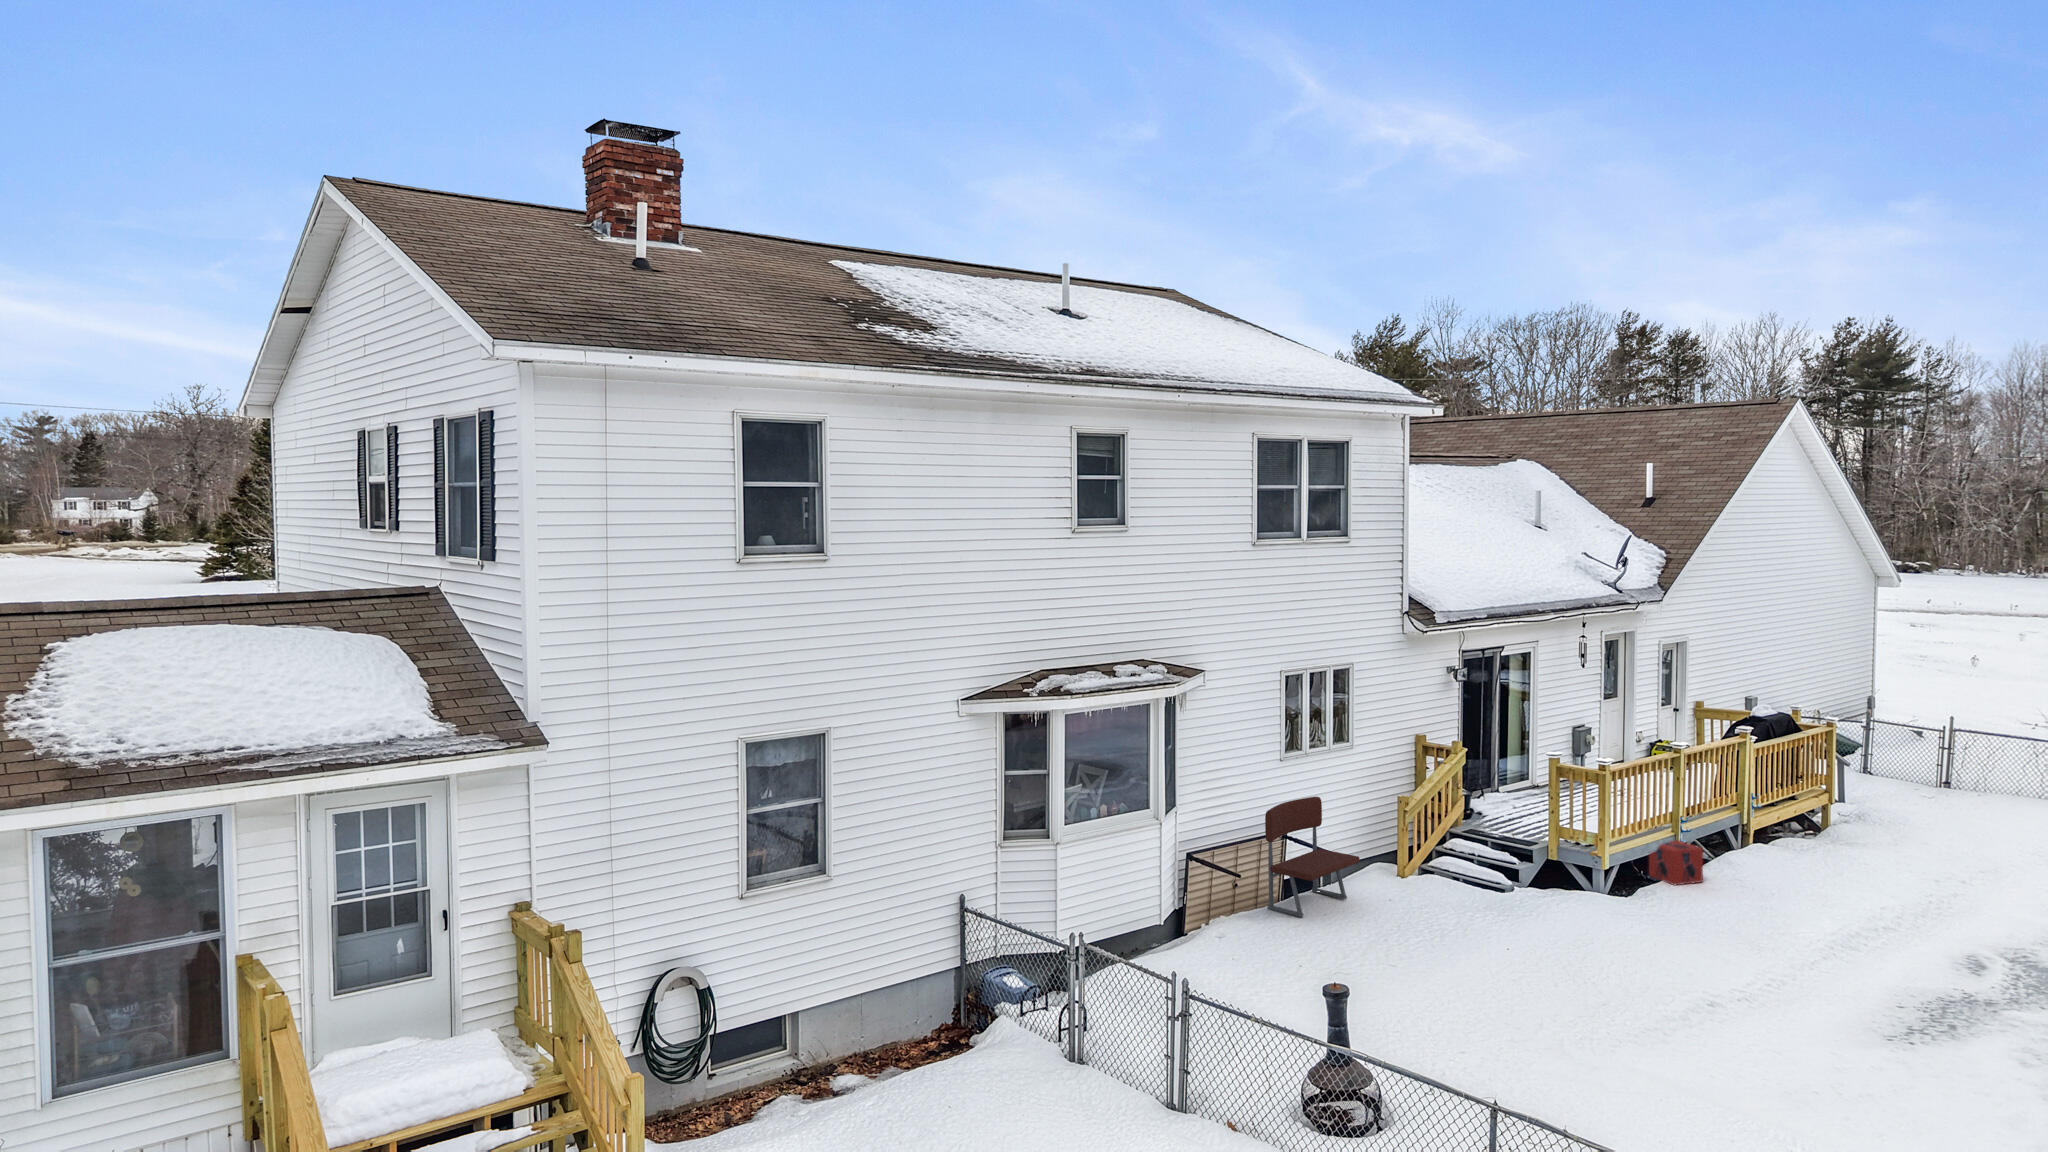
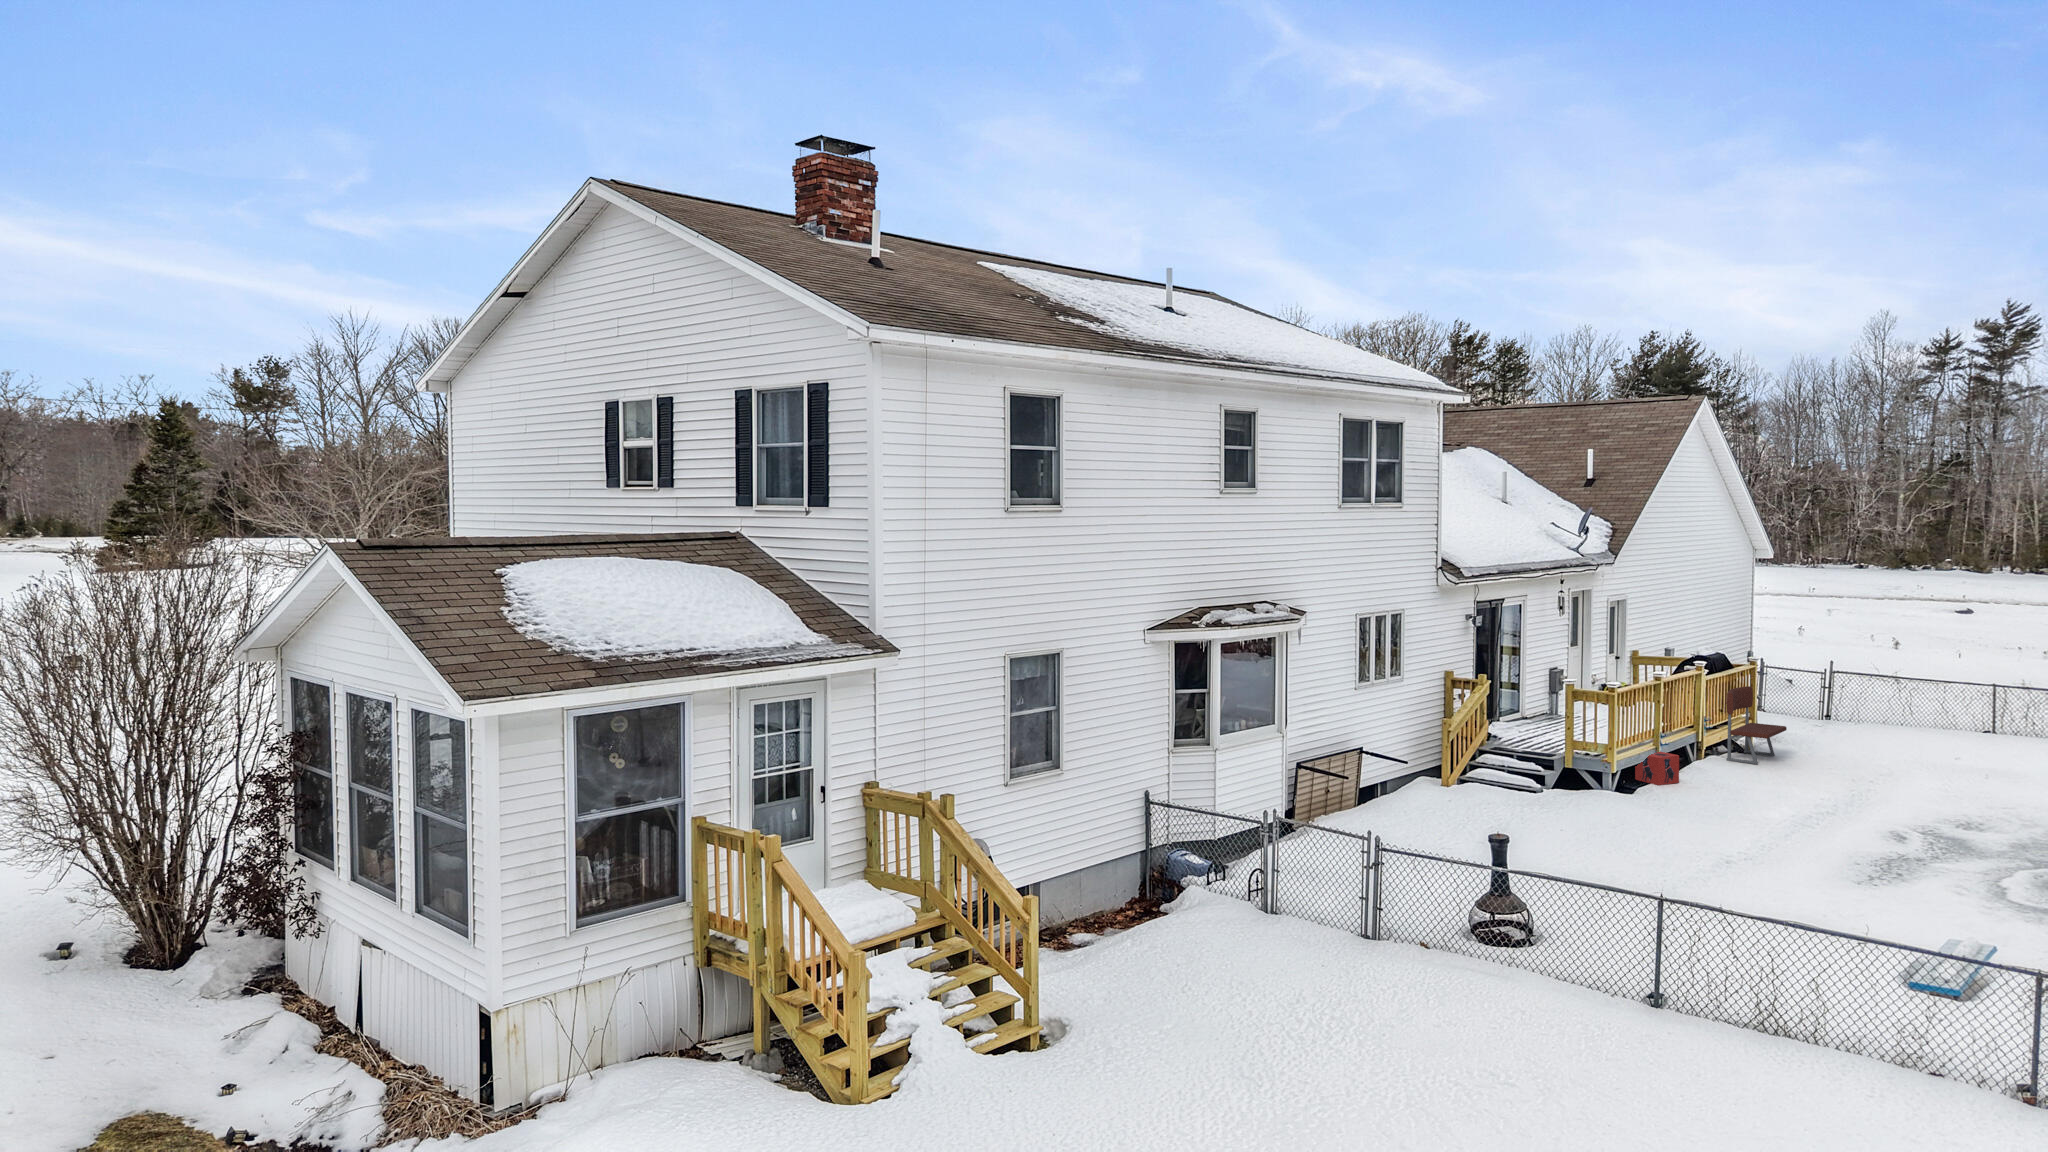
bench: present [1265,797,1360,918] -> present [1726,686,1787,765]

